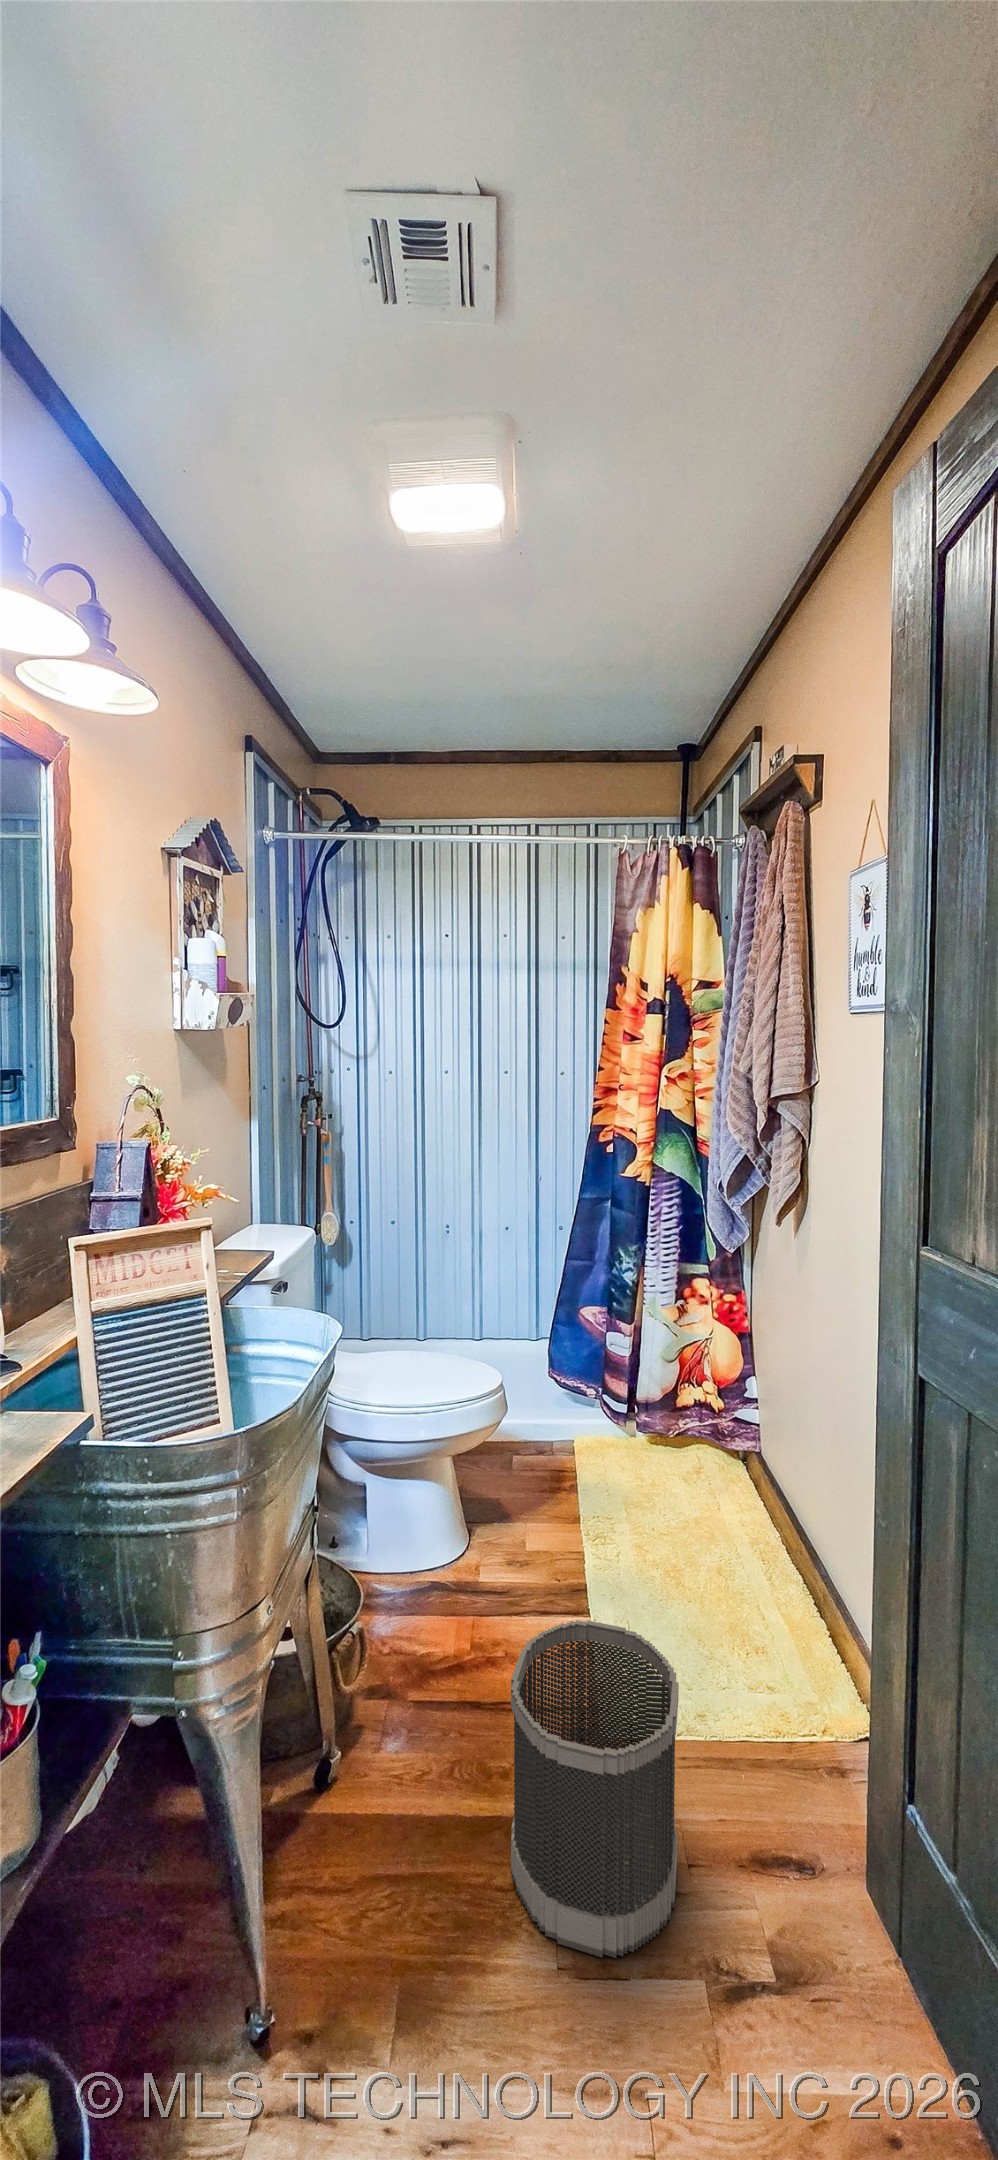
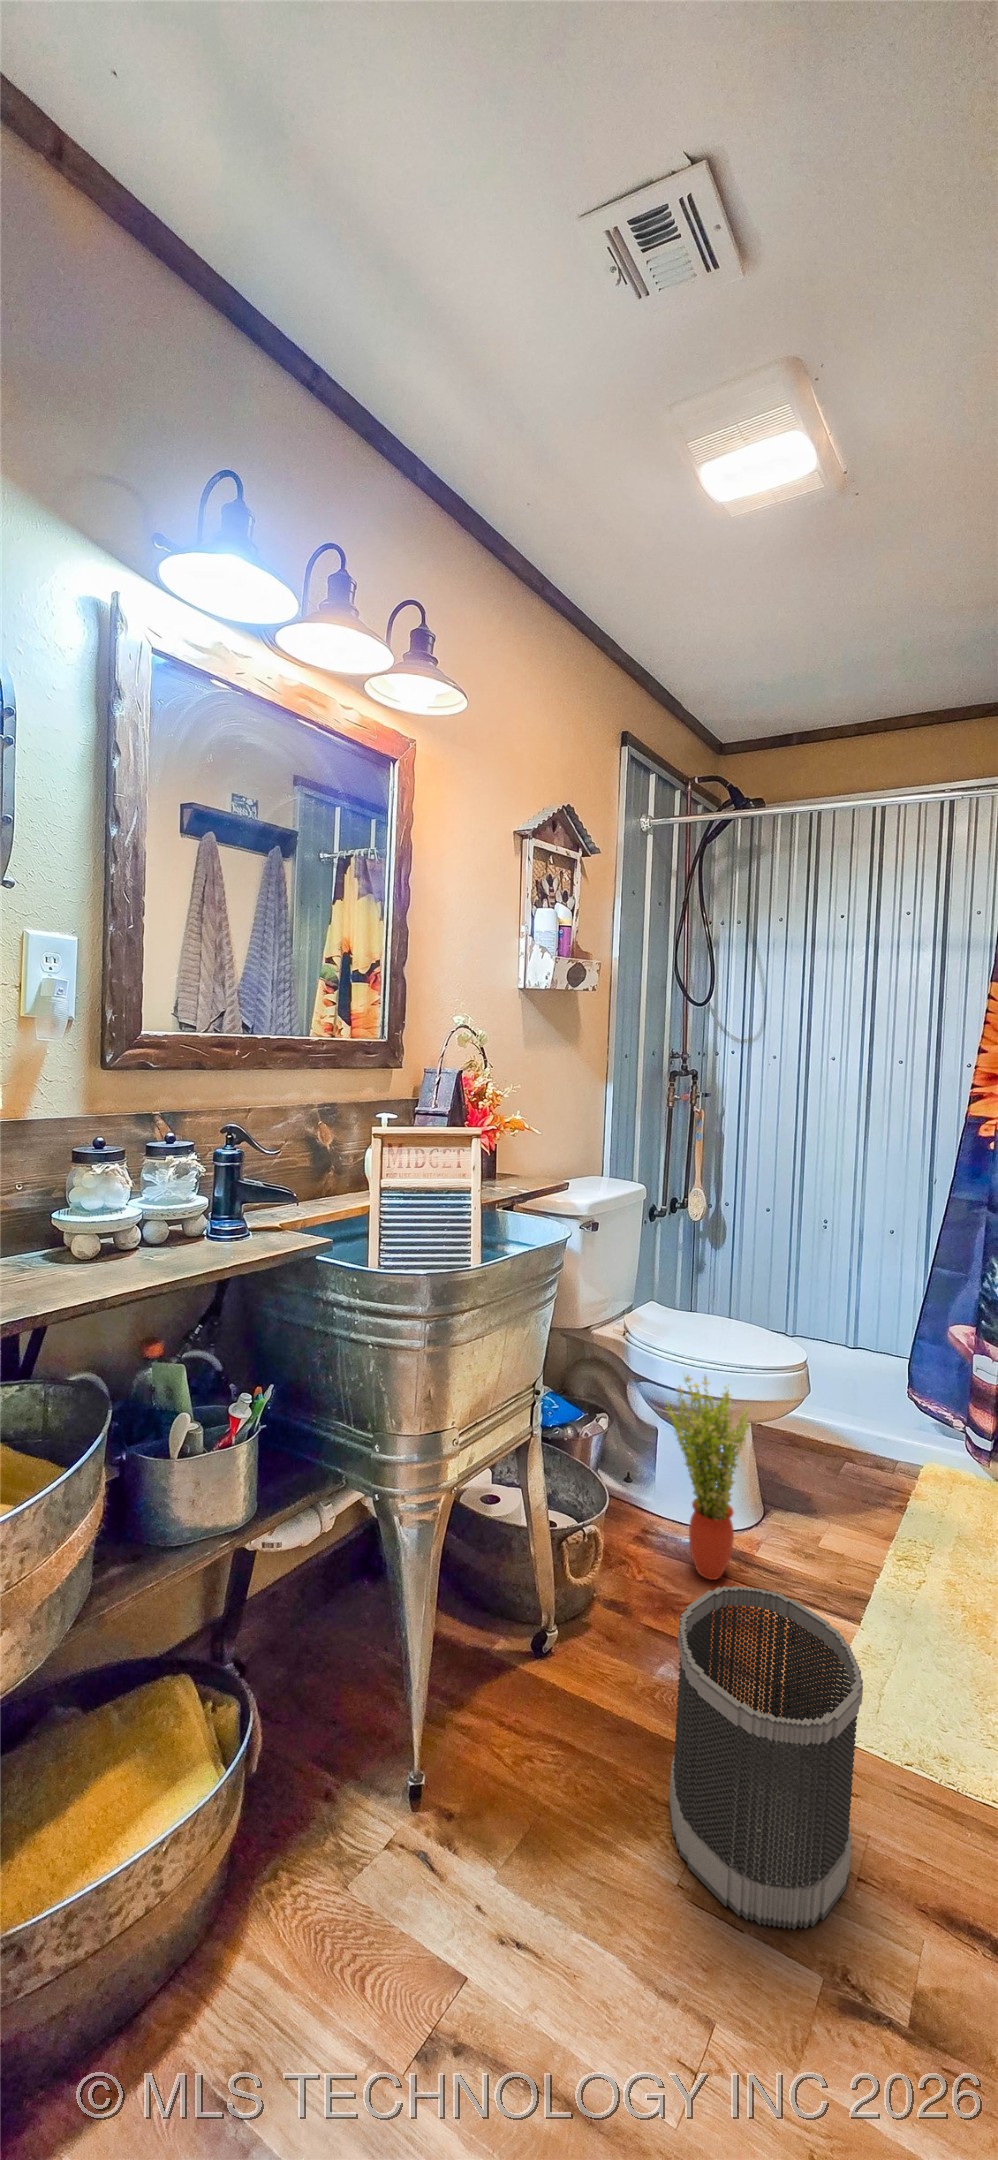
potted plant: none [398,1424,489,1633] -> present [666,1376,751,1580]

